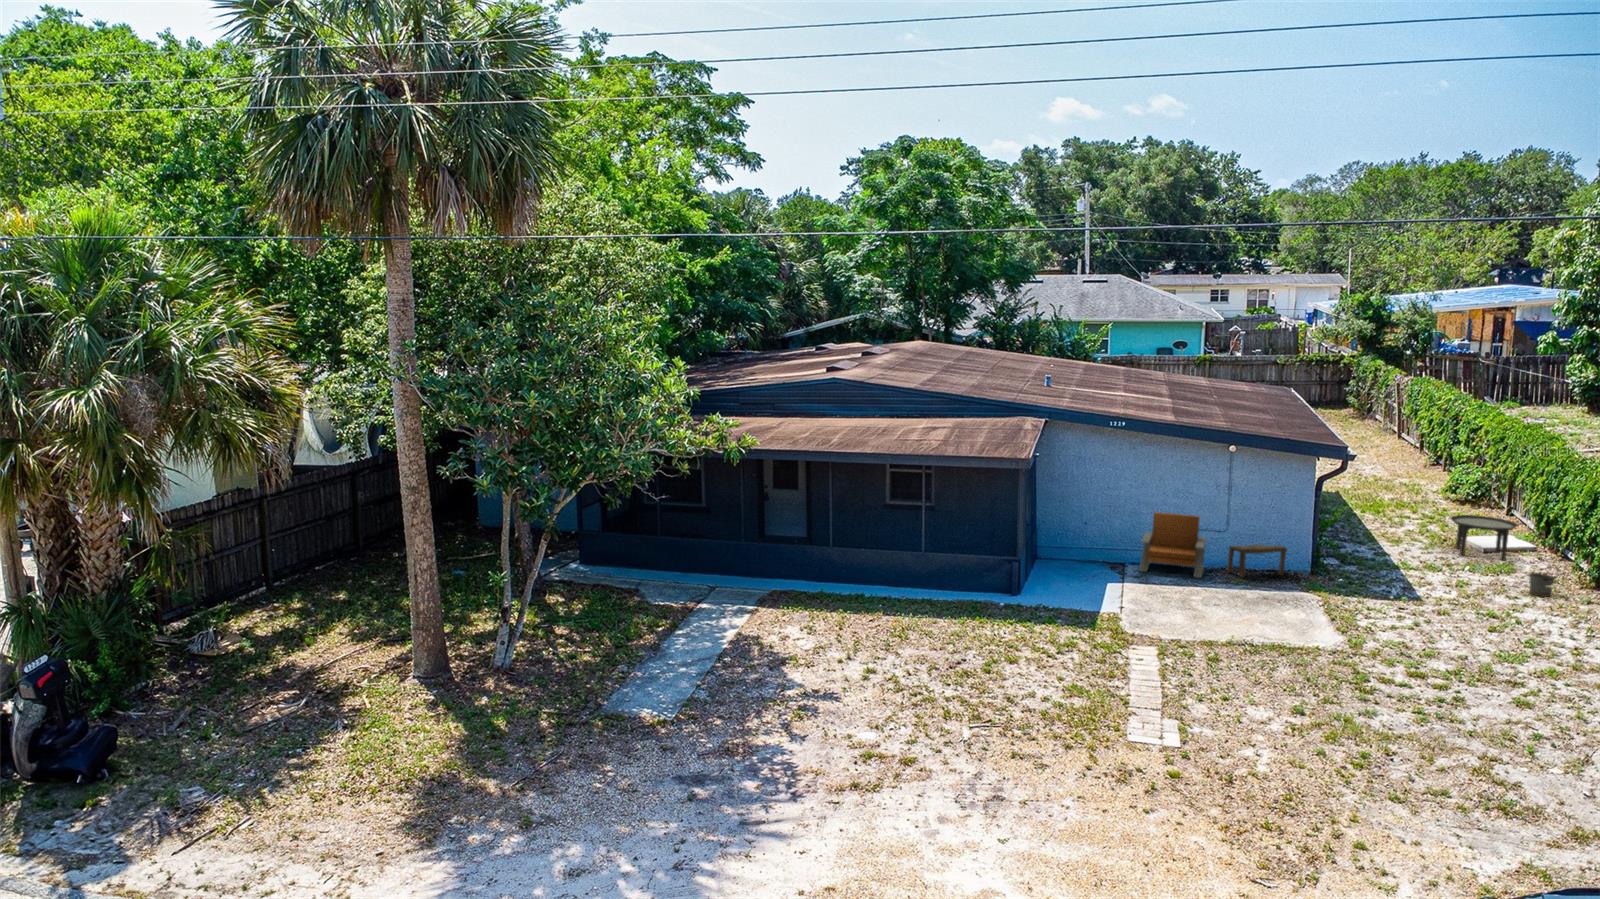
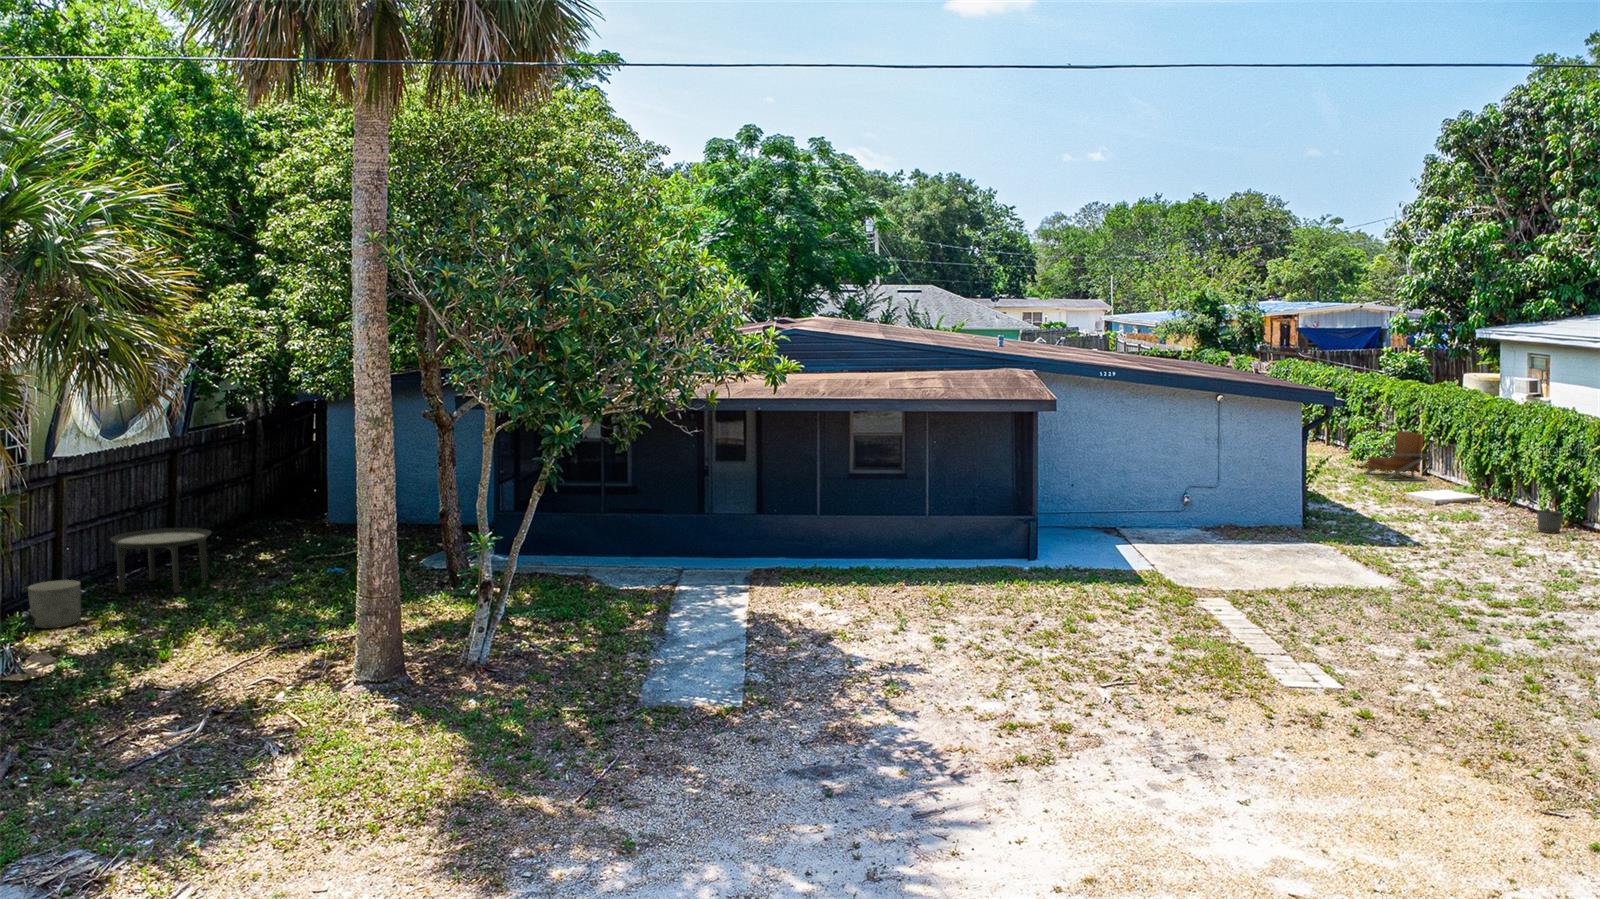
lounge chair: present [1139,512,1206,578] -> present [1364,431,1429,481]
round table: present [1451,515,1517,561] -> present [111,528,211,593]
bench: present [1227,544,1287,578] -> none [1235,495,1297,533]
planter: none [236,576,271,611] -> present [28,580,81,628]

